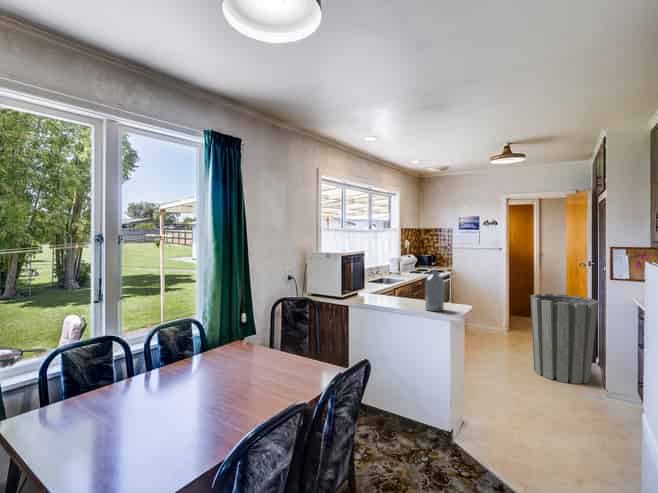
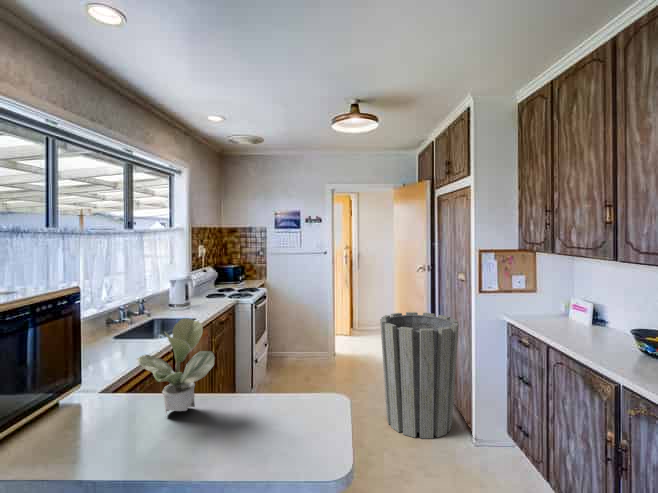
potted plant: none [385,268,415,304] -> present [137,318,215,414]
bottle: present [425,270,444,311] -> none [242,322,288,431]

